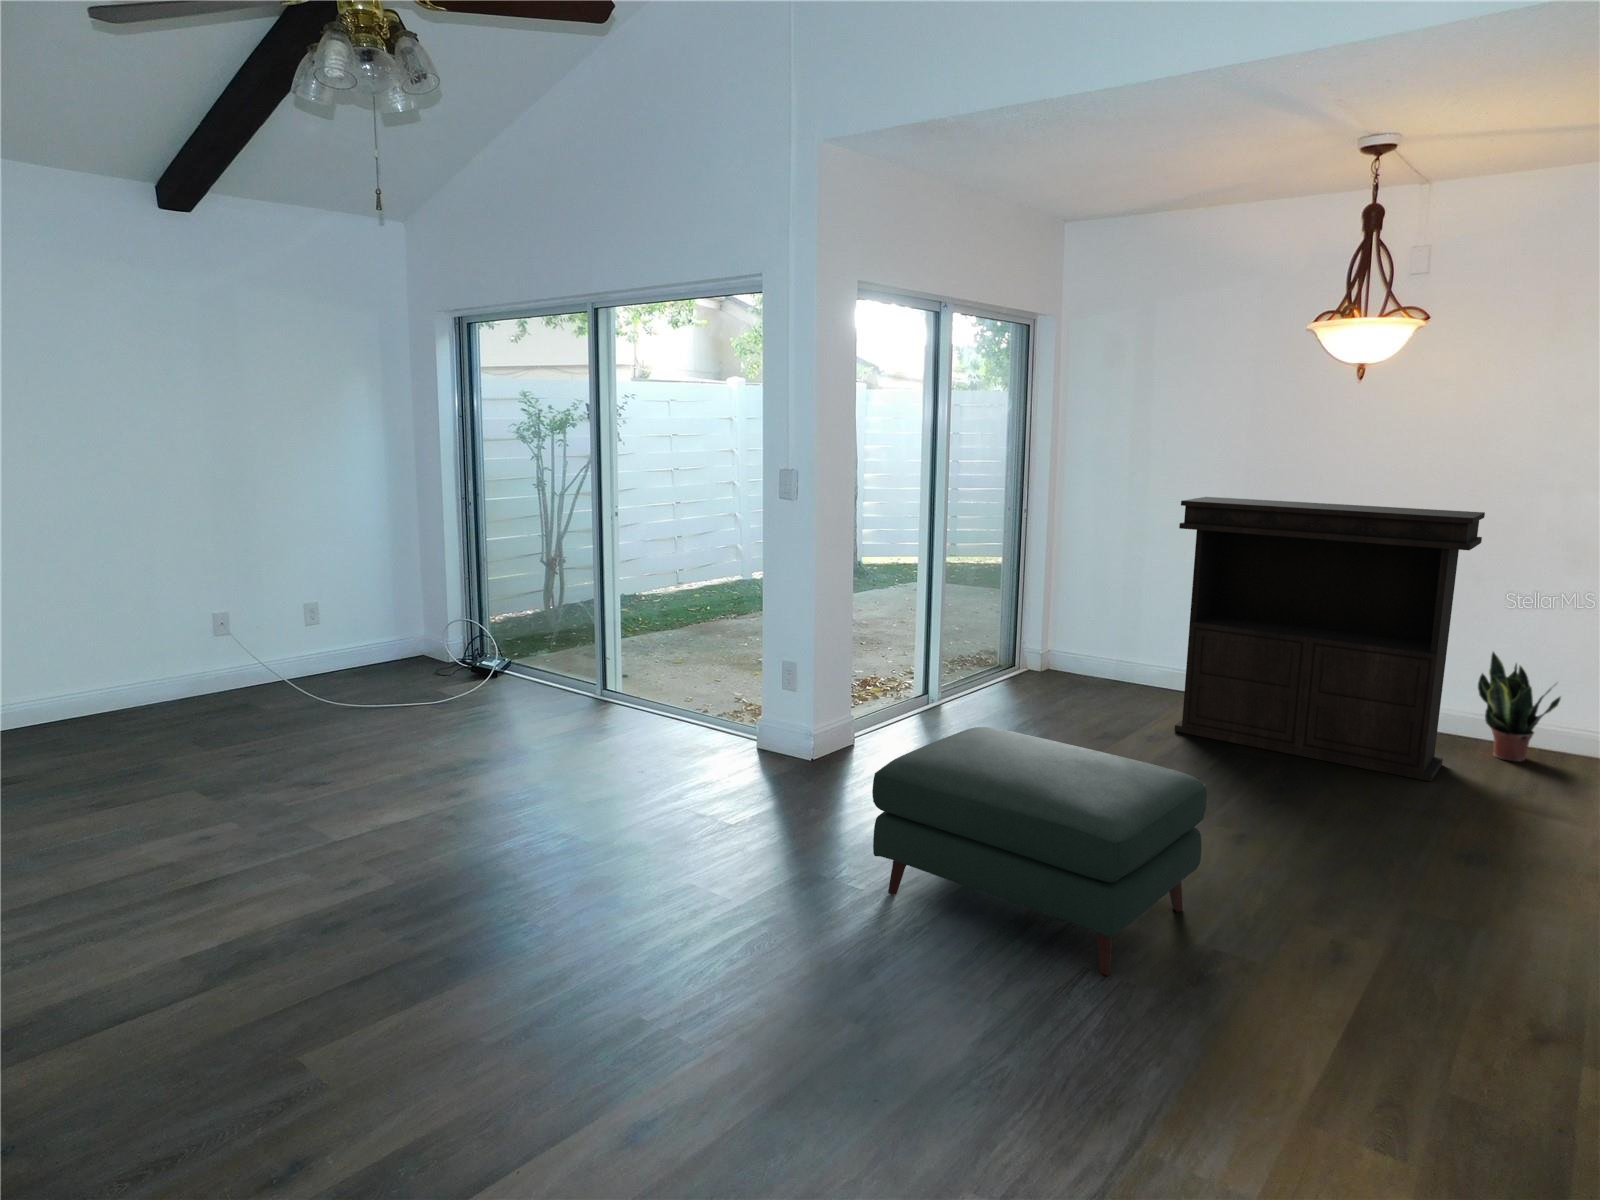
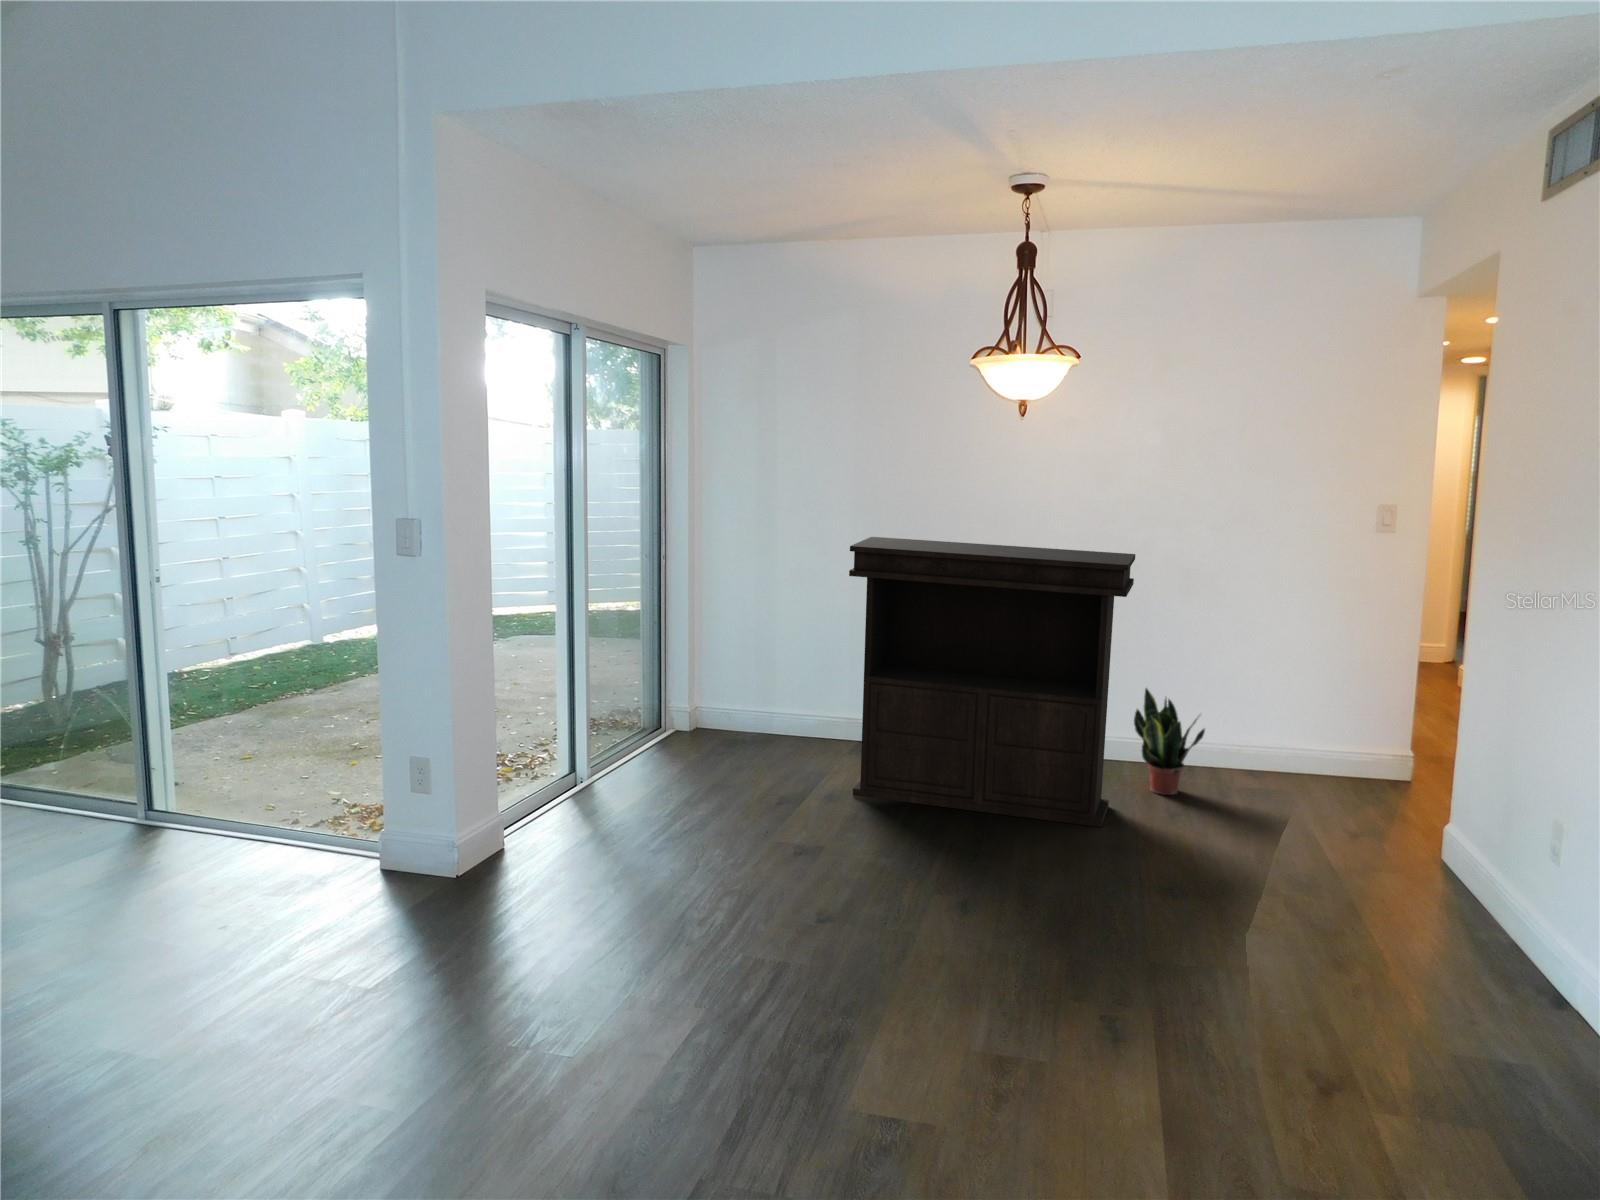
ottoman: present [872,727,1207,976] -> none [573,834,920,1097]

